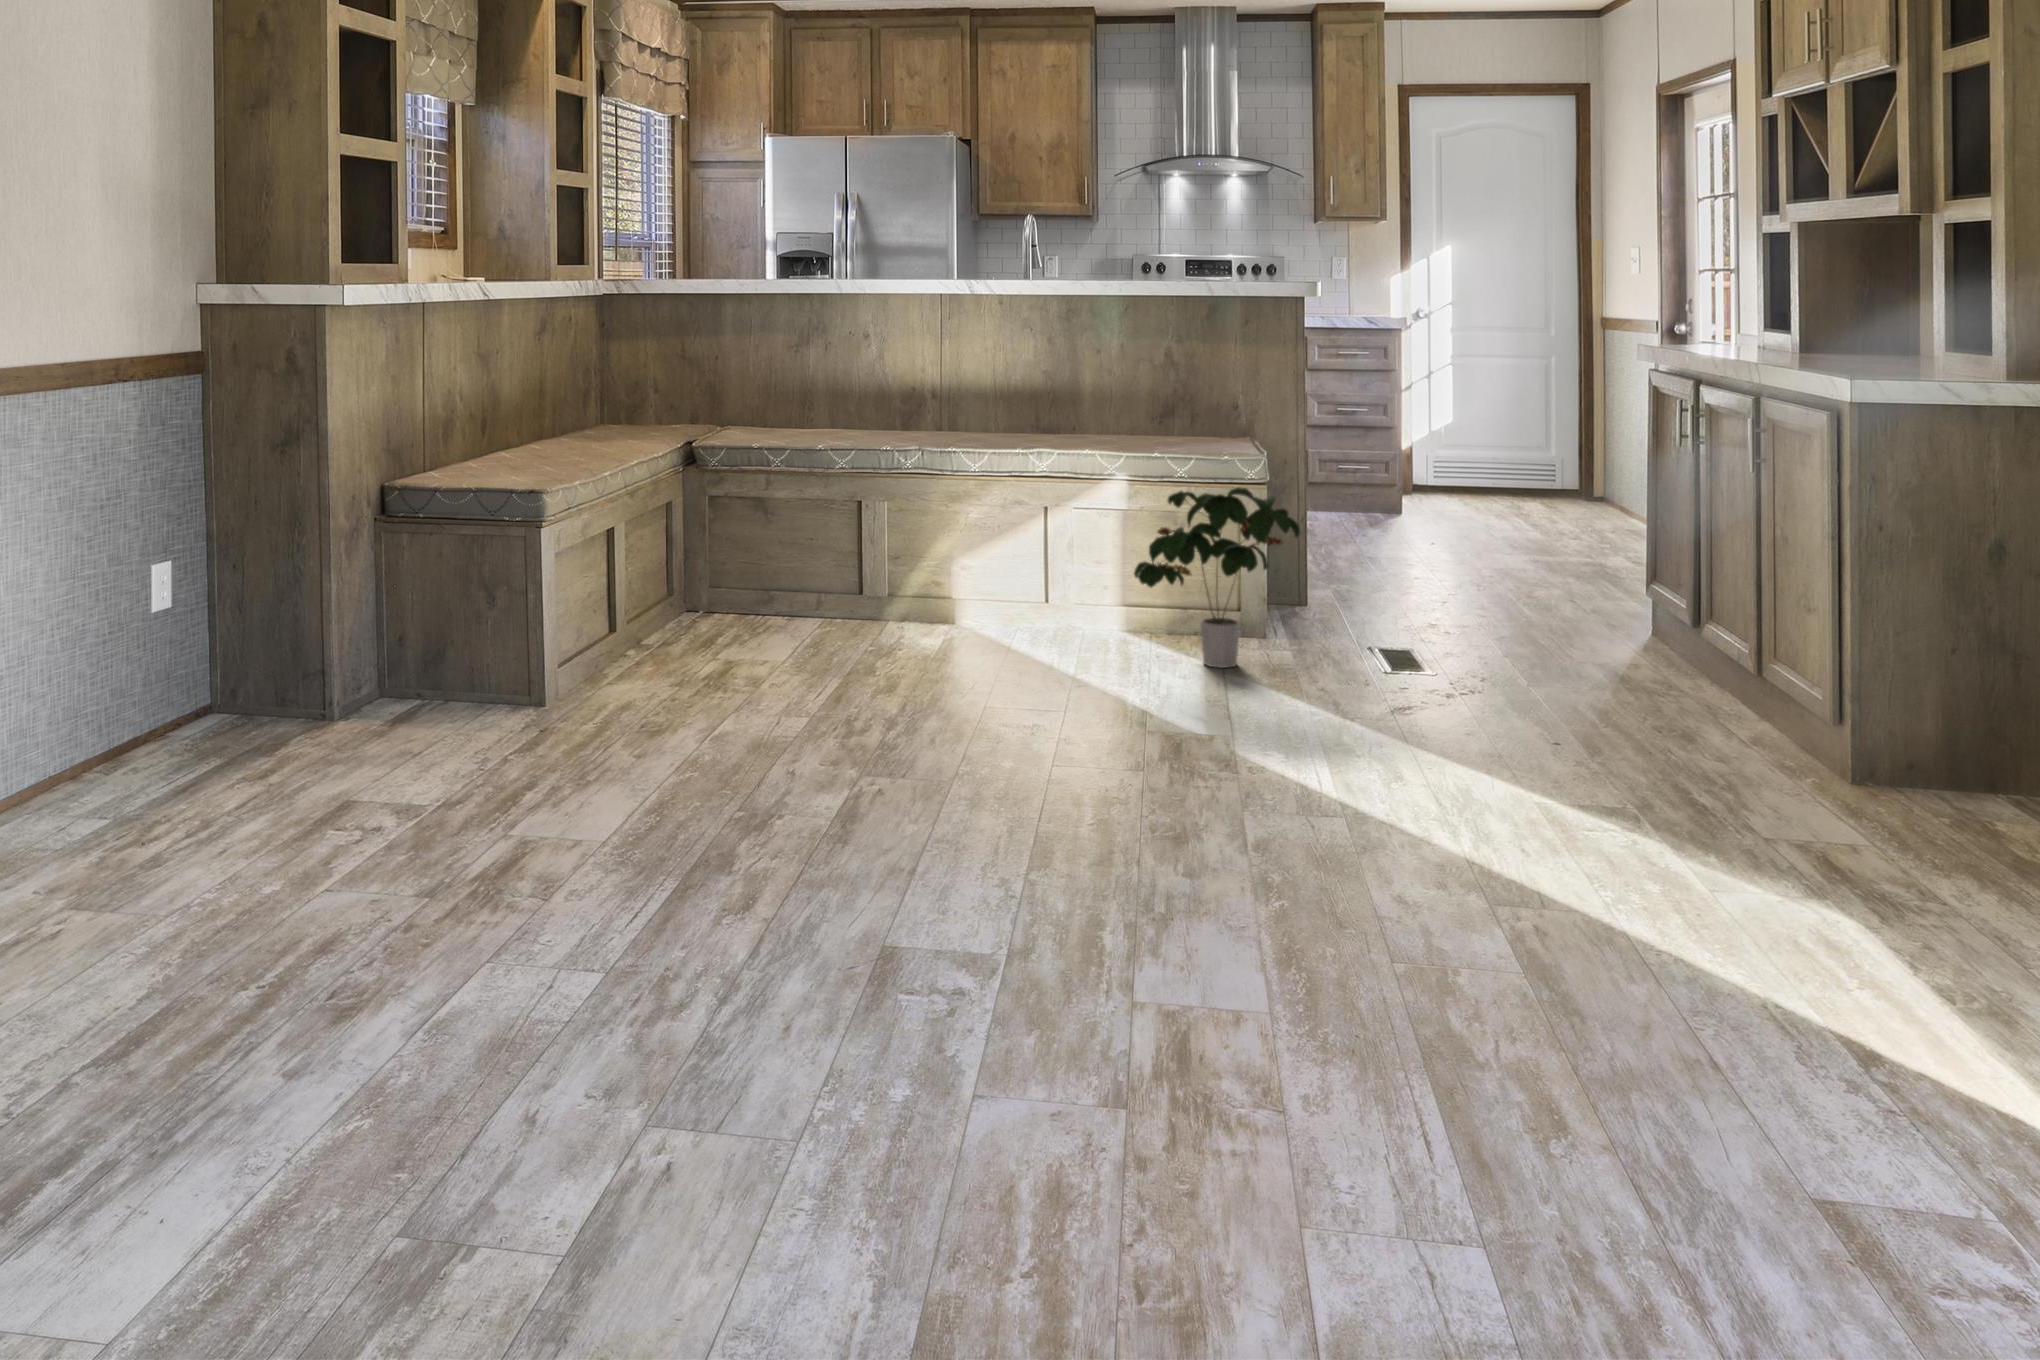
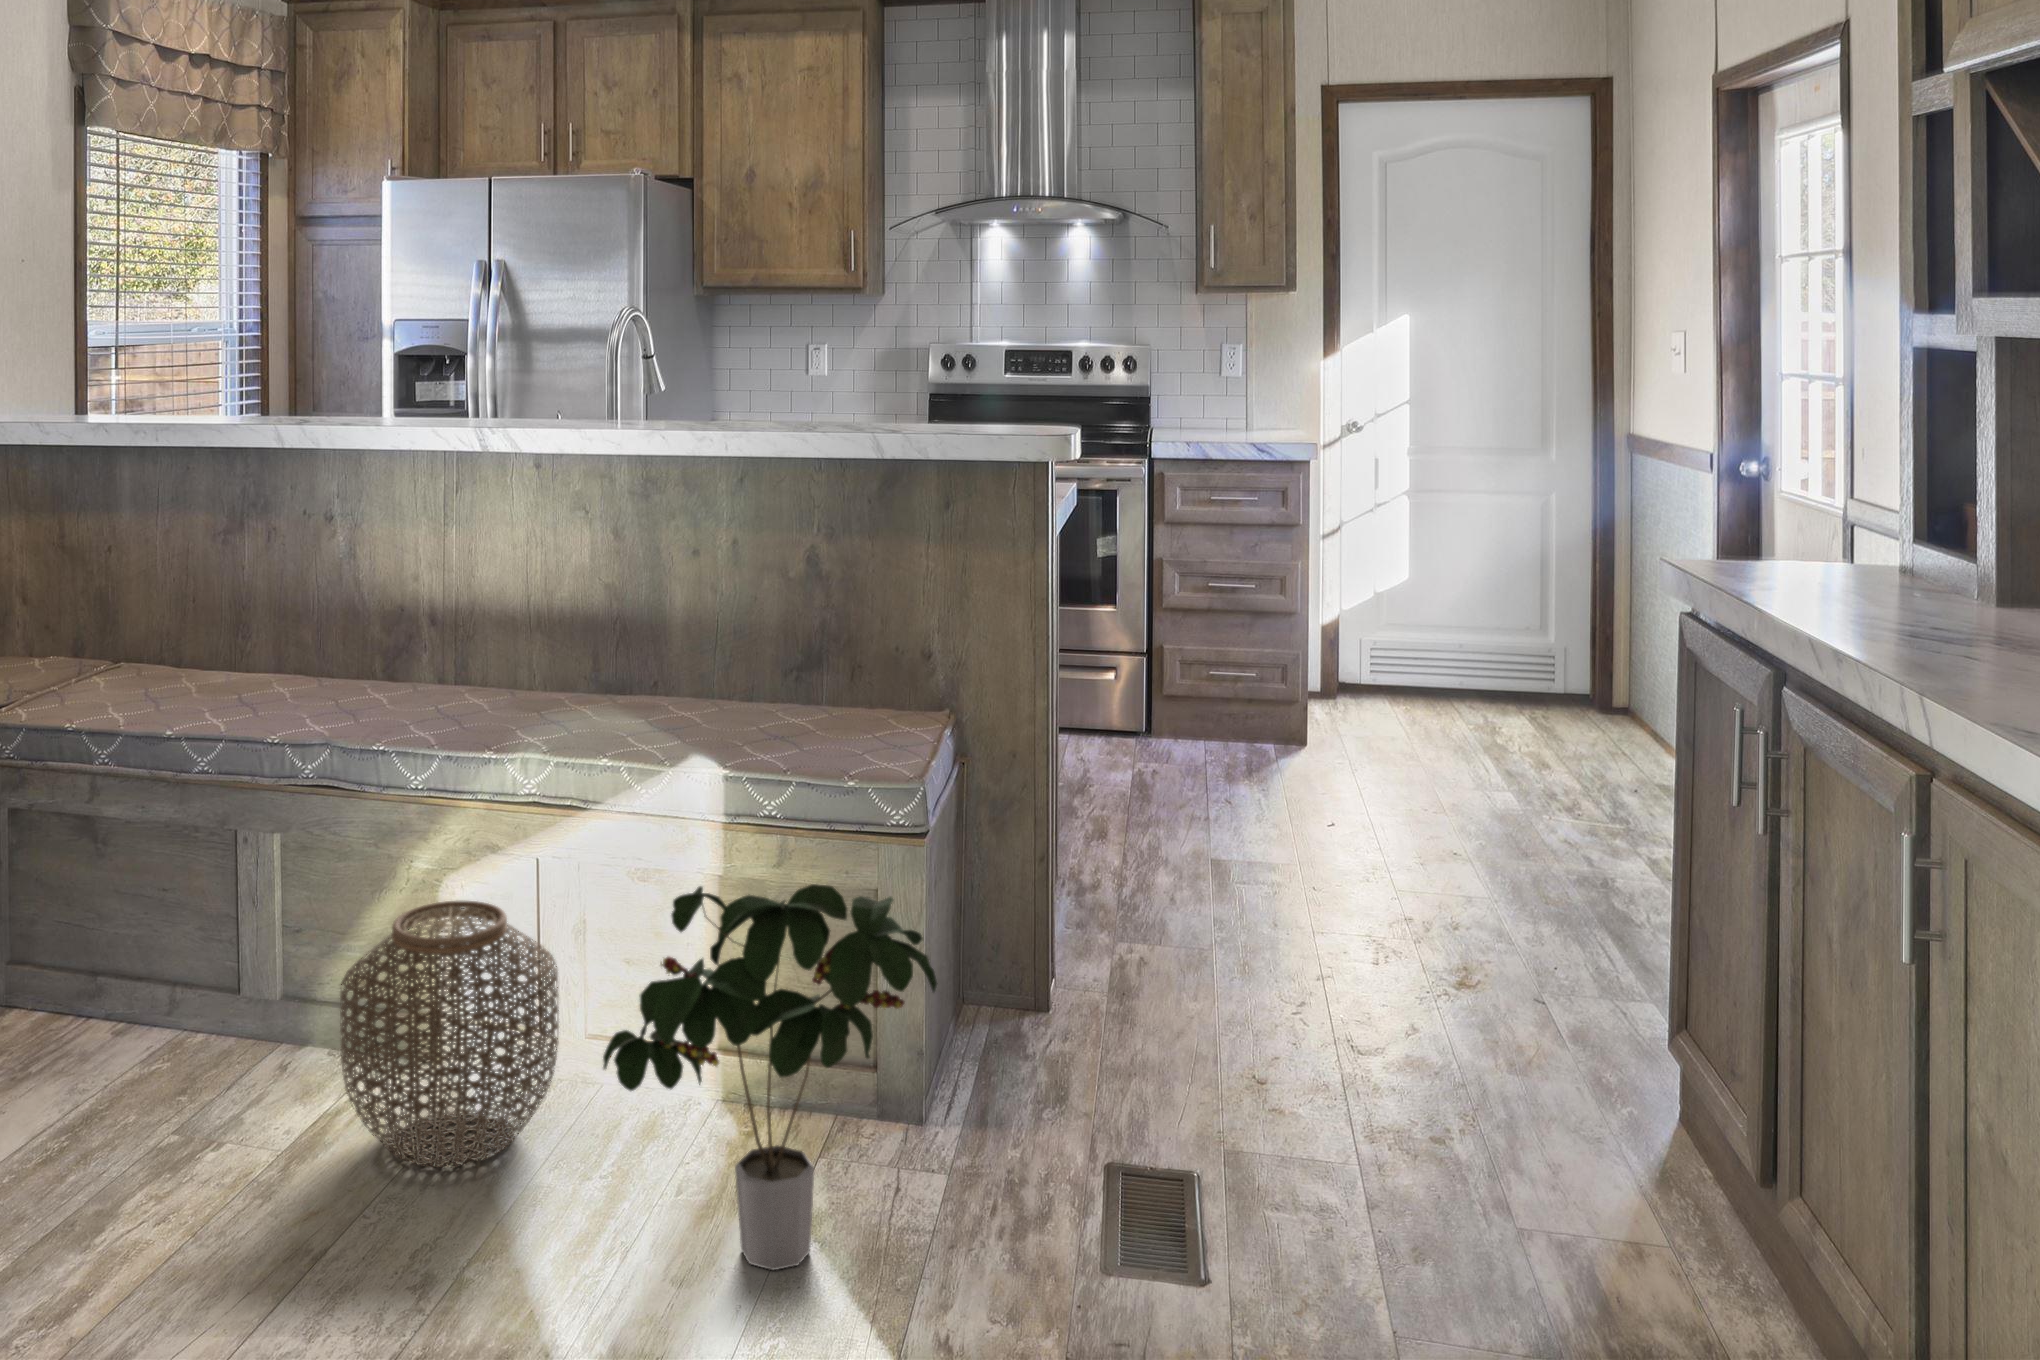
woven basket: none [969,523,1080,648] -> present [340,901,559,1167]

